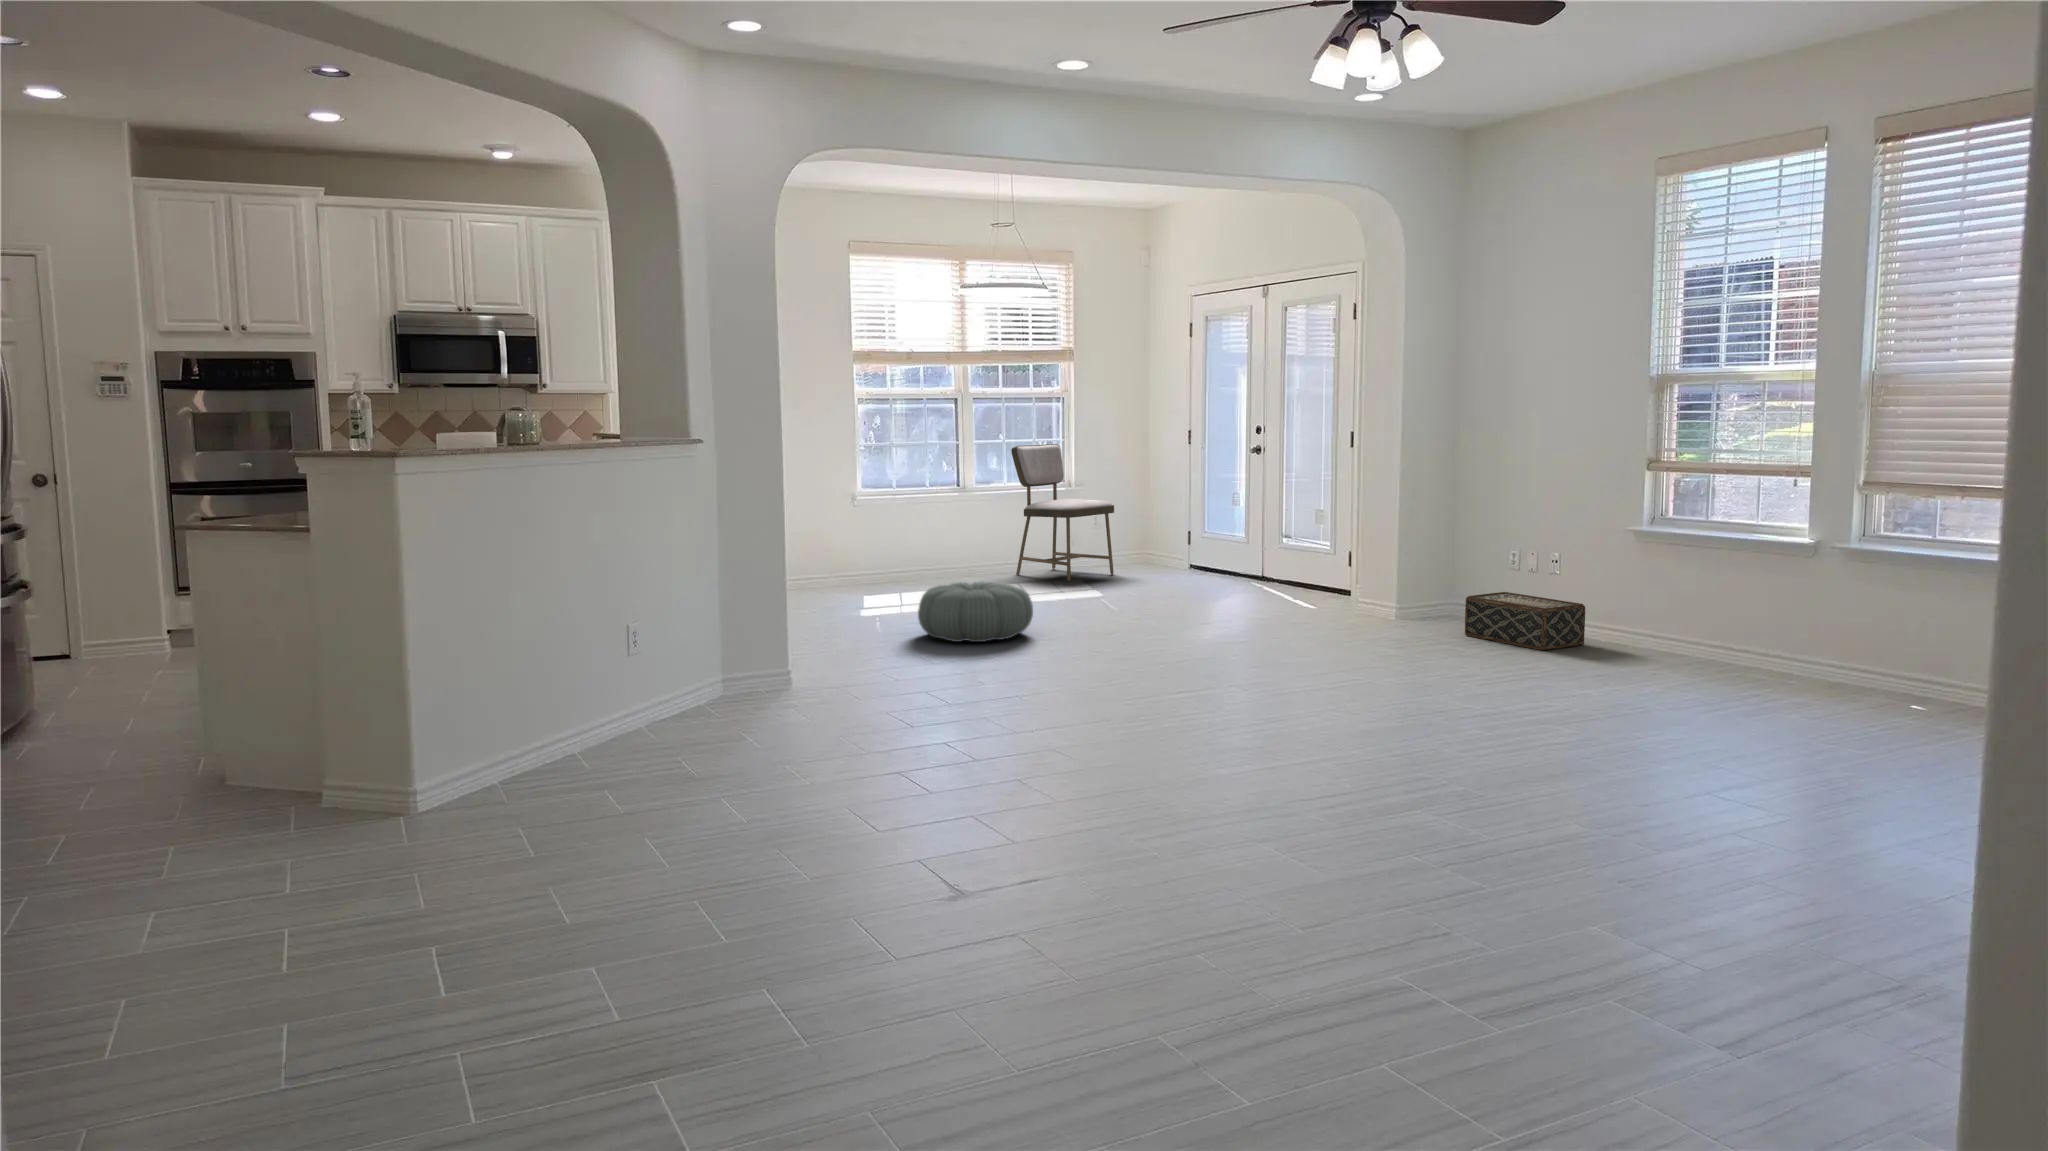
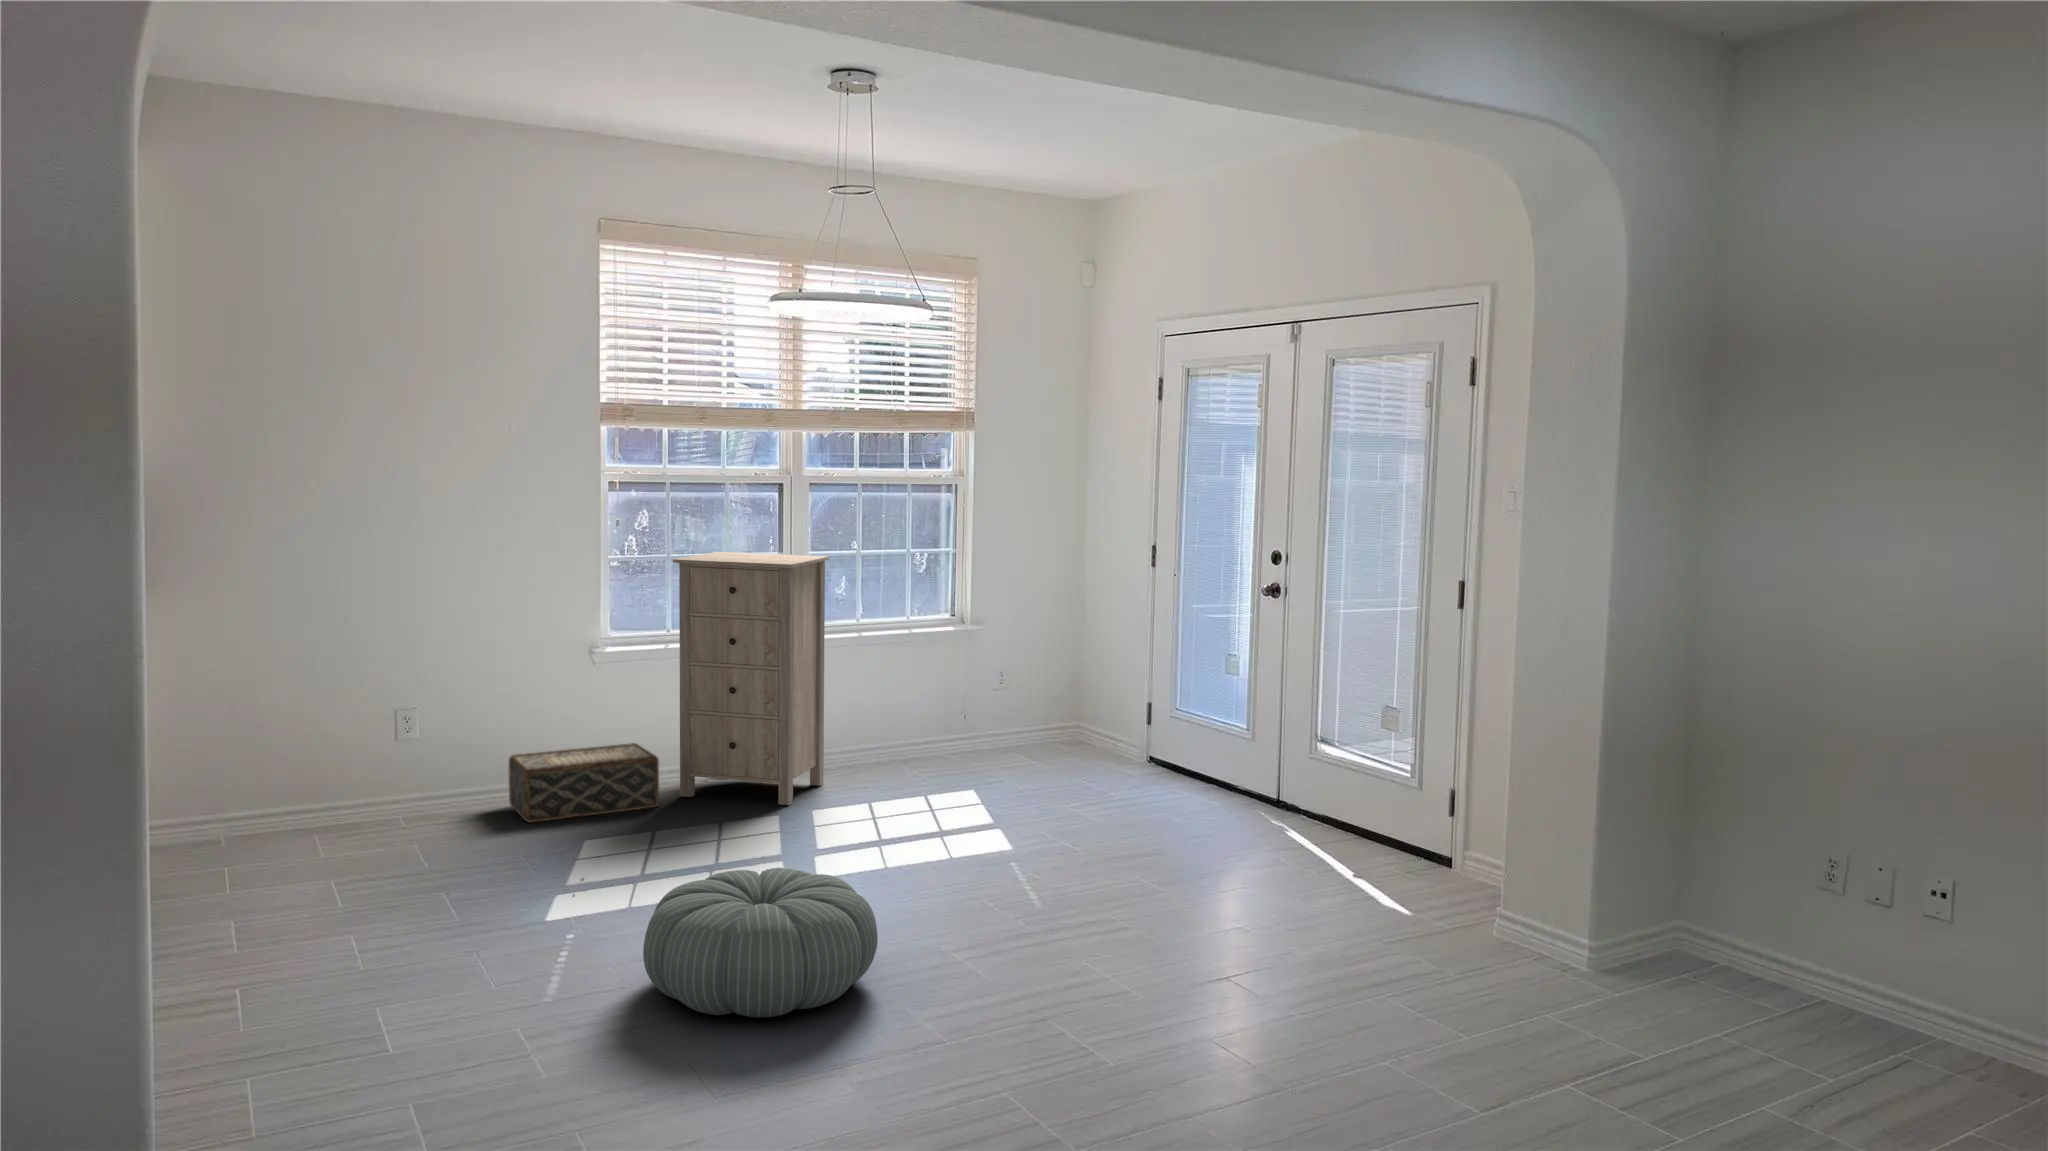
storage cabinet: none [898,440,988,586] -> present [673,552,829,805]
dining chair: present [1011,444,1114,581] -> none [868,560,1033,795]
woven basket: present [1465,592,1585,650] -> present [509,743,659,823]

